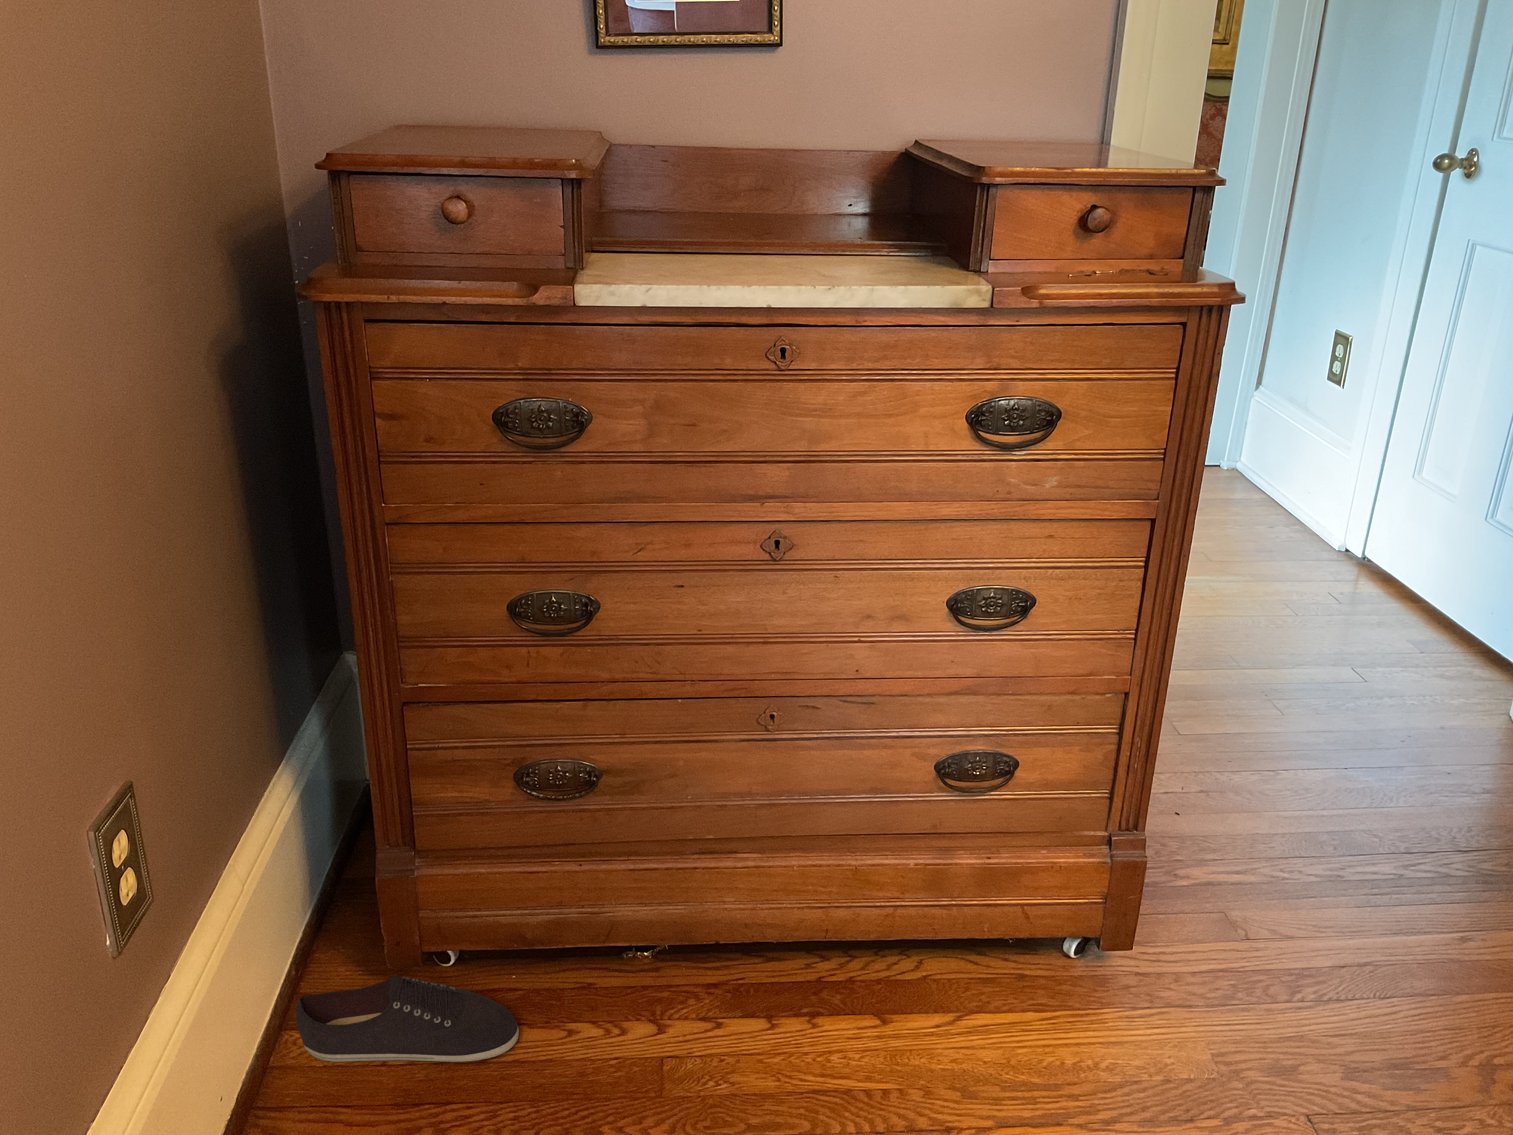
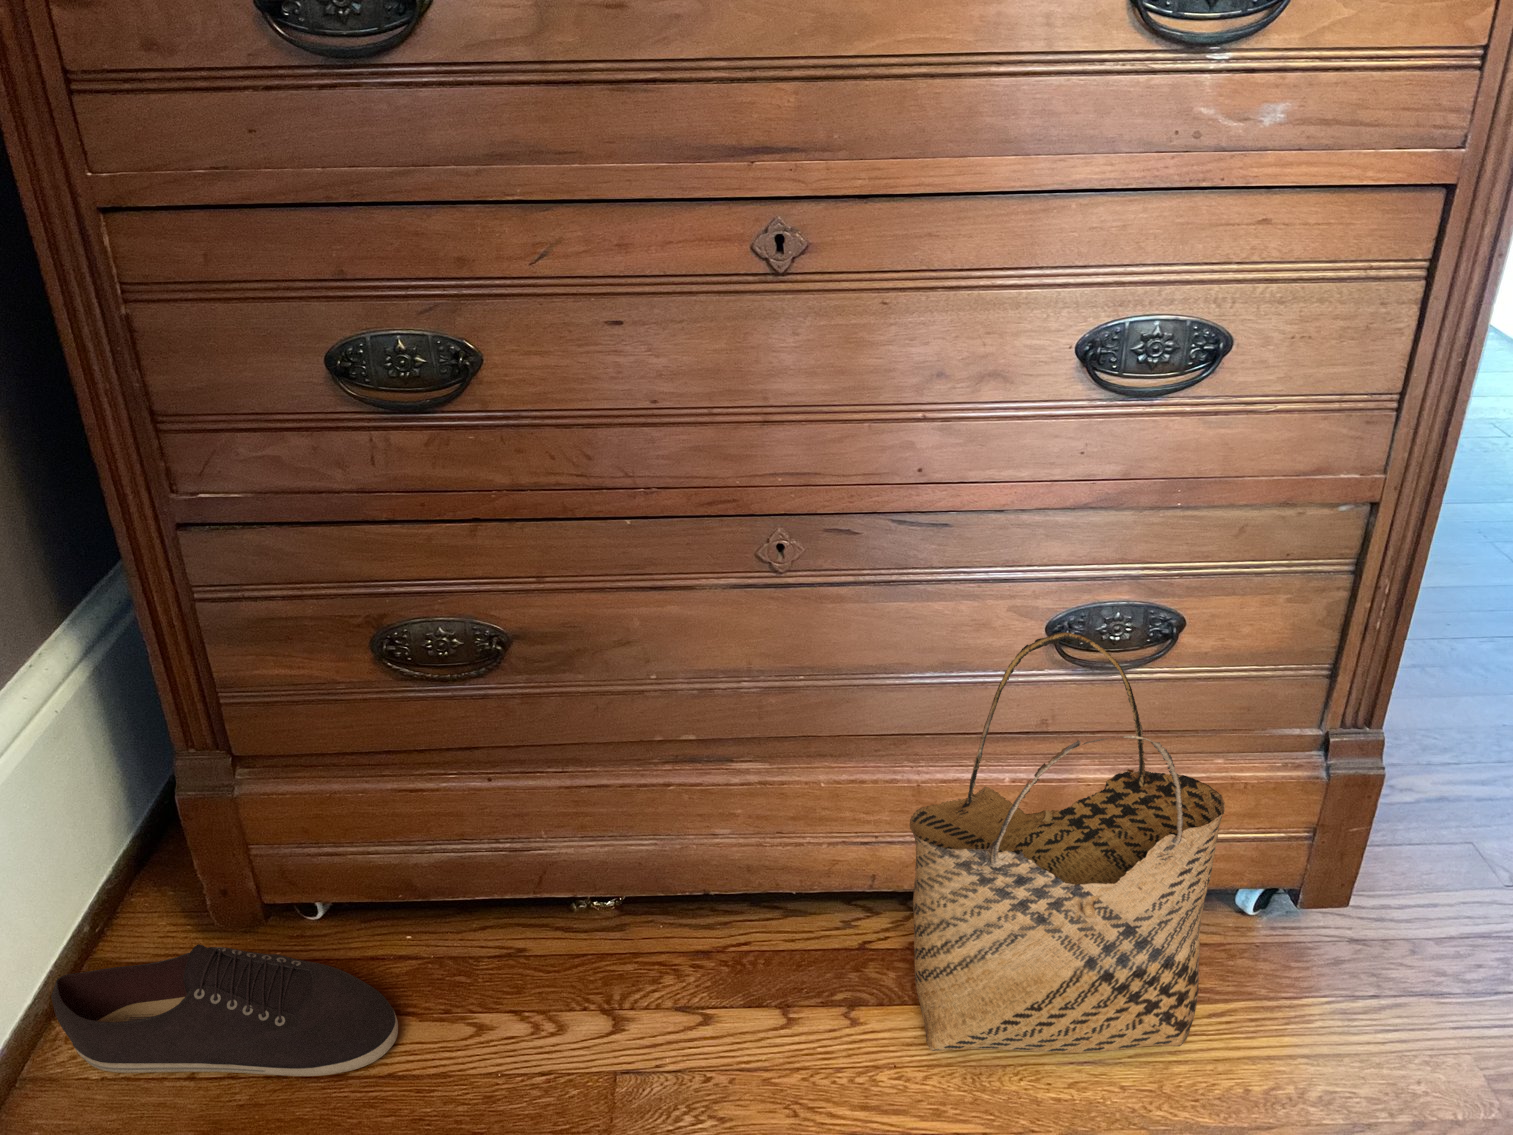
woven basket: none [851,770,1043,1040] -> present [910,632,1225,1053]

